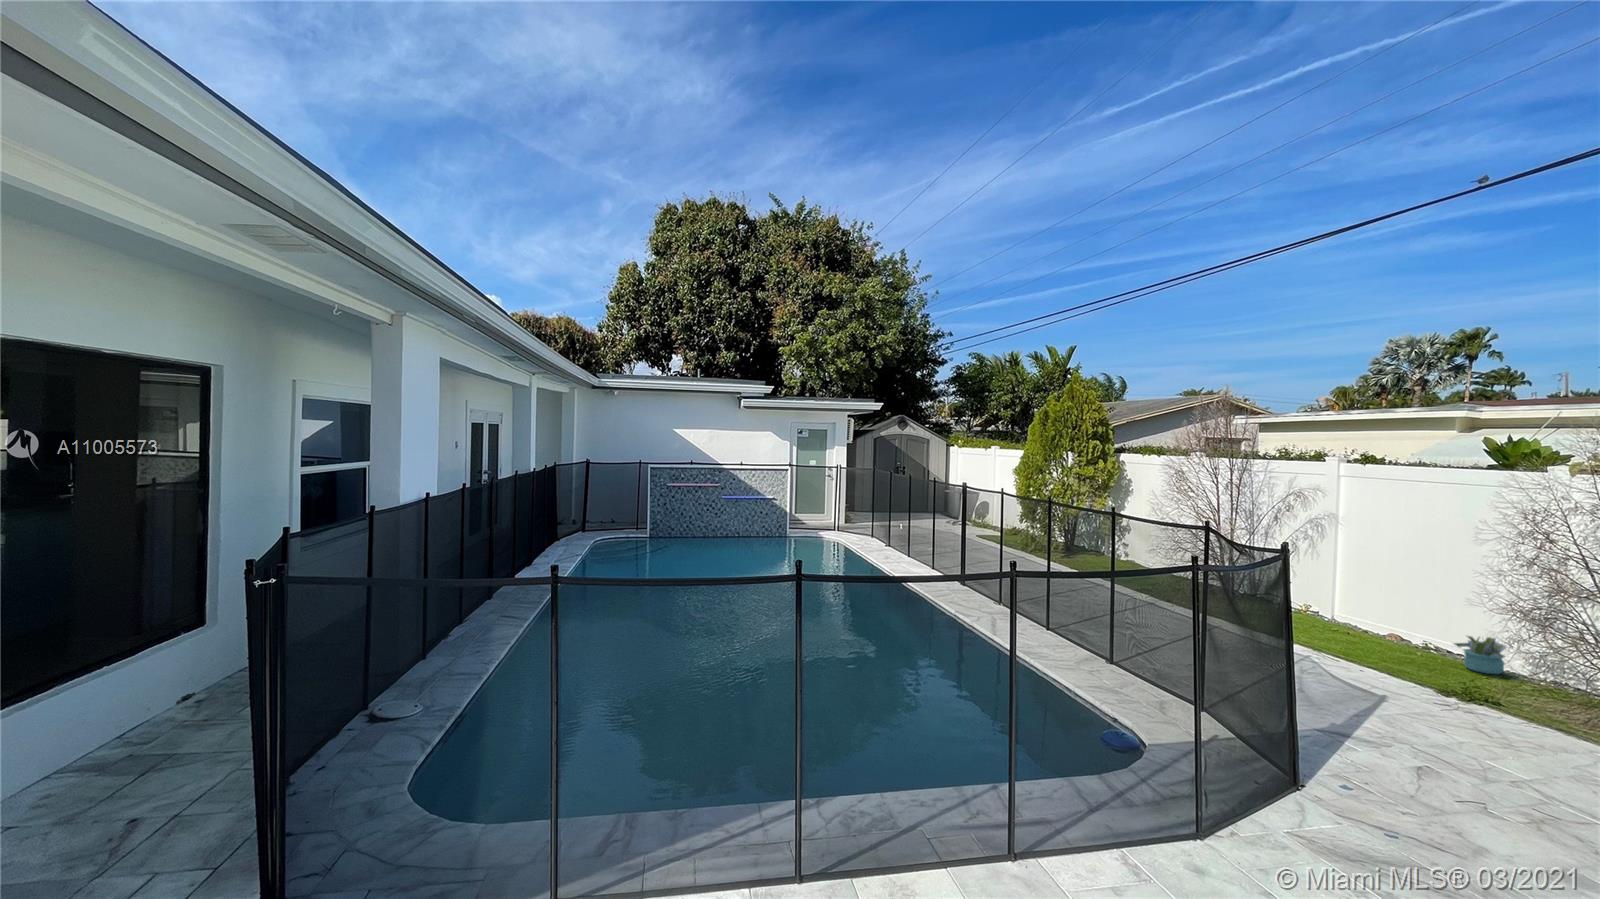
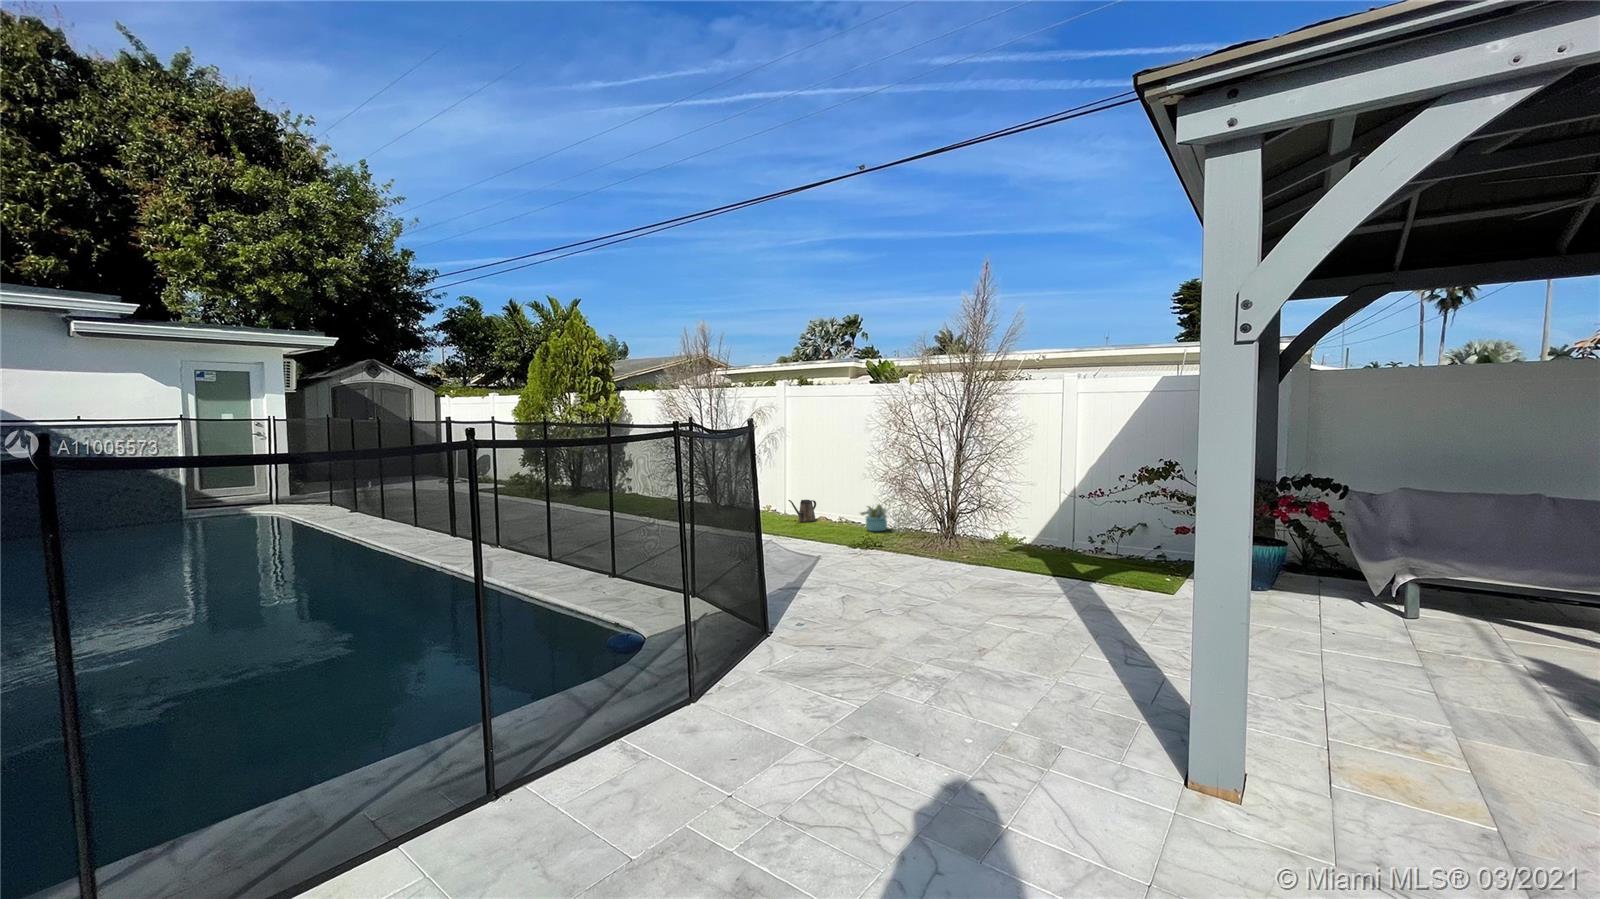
watering can: none [1337,607,1381,638] -> present [789,500,816,522]

